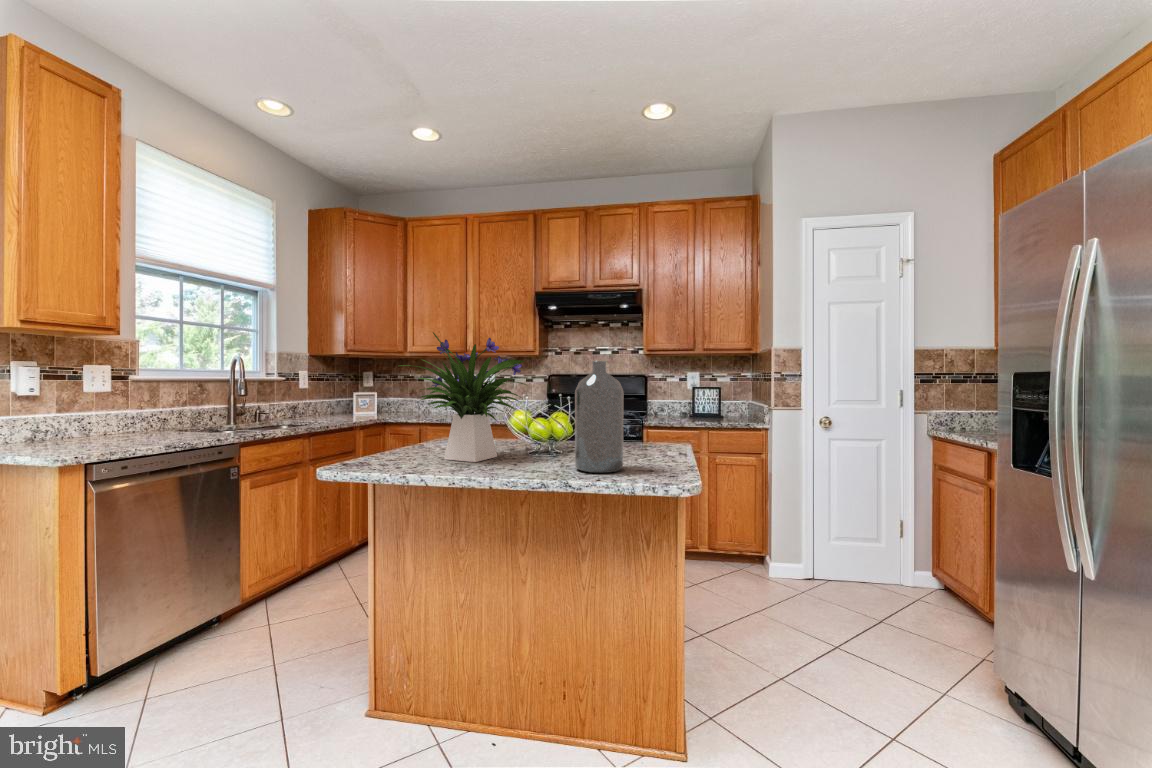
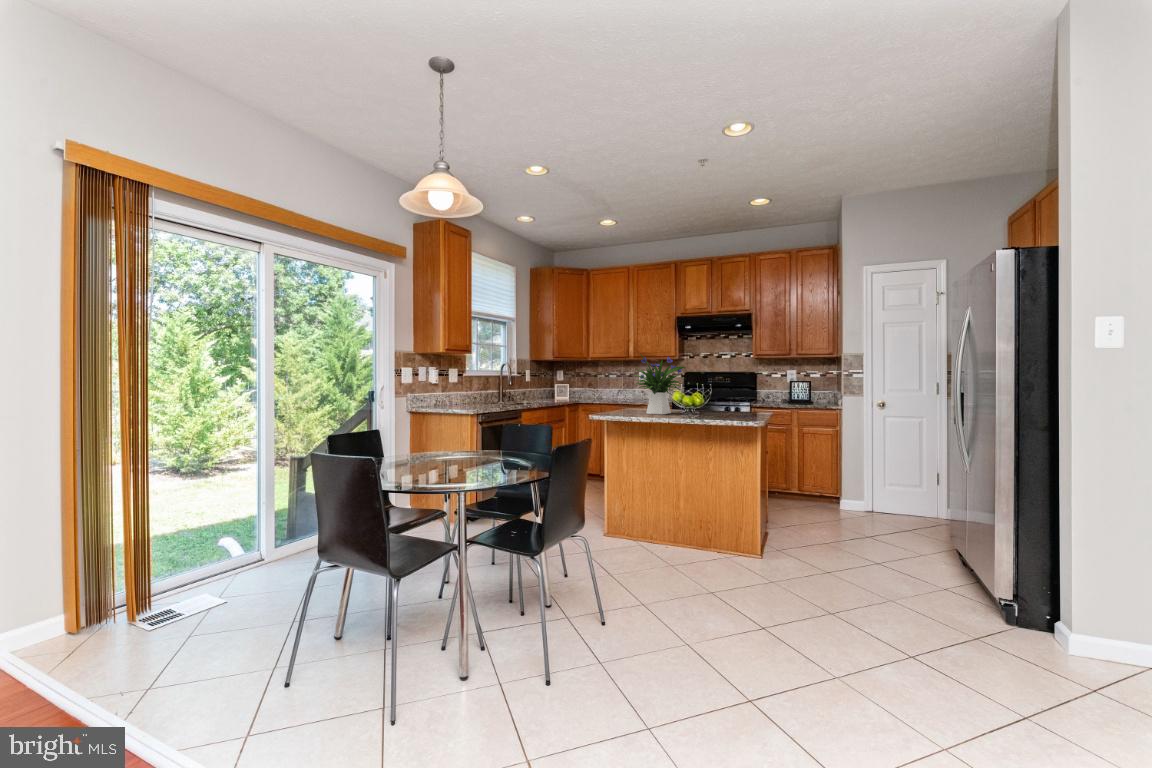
bottle: present [575,361,623,473] -> none [711,367,734,418]

